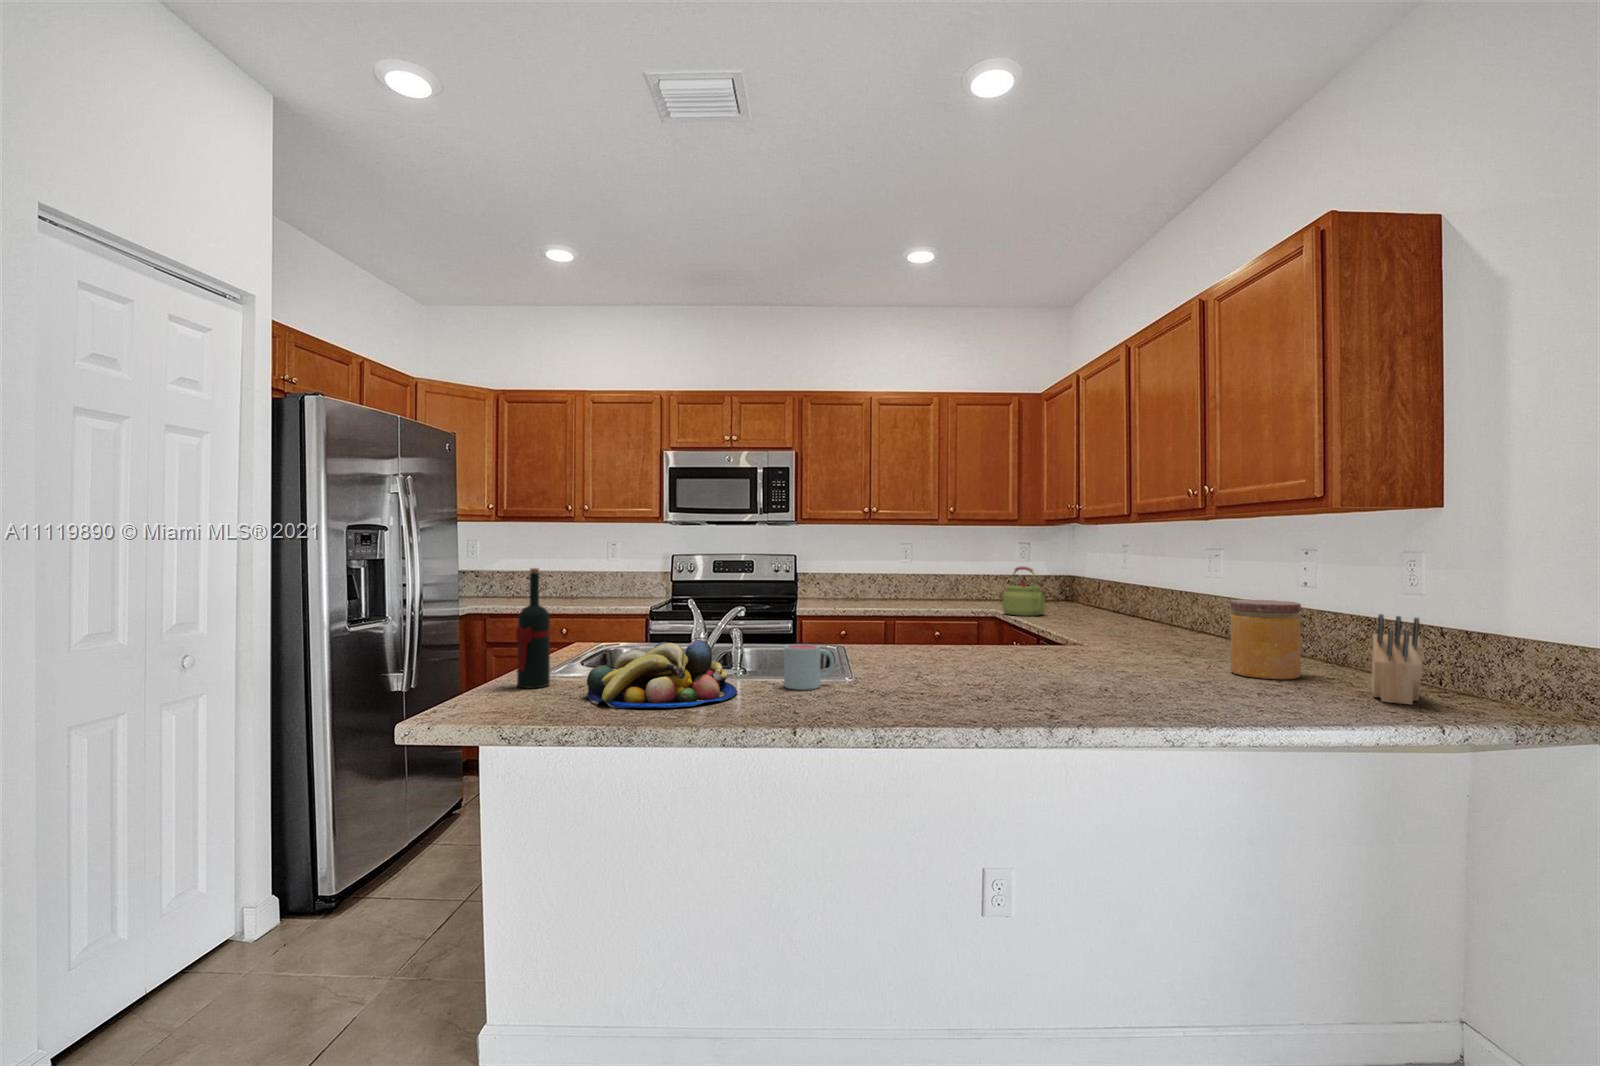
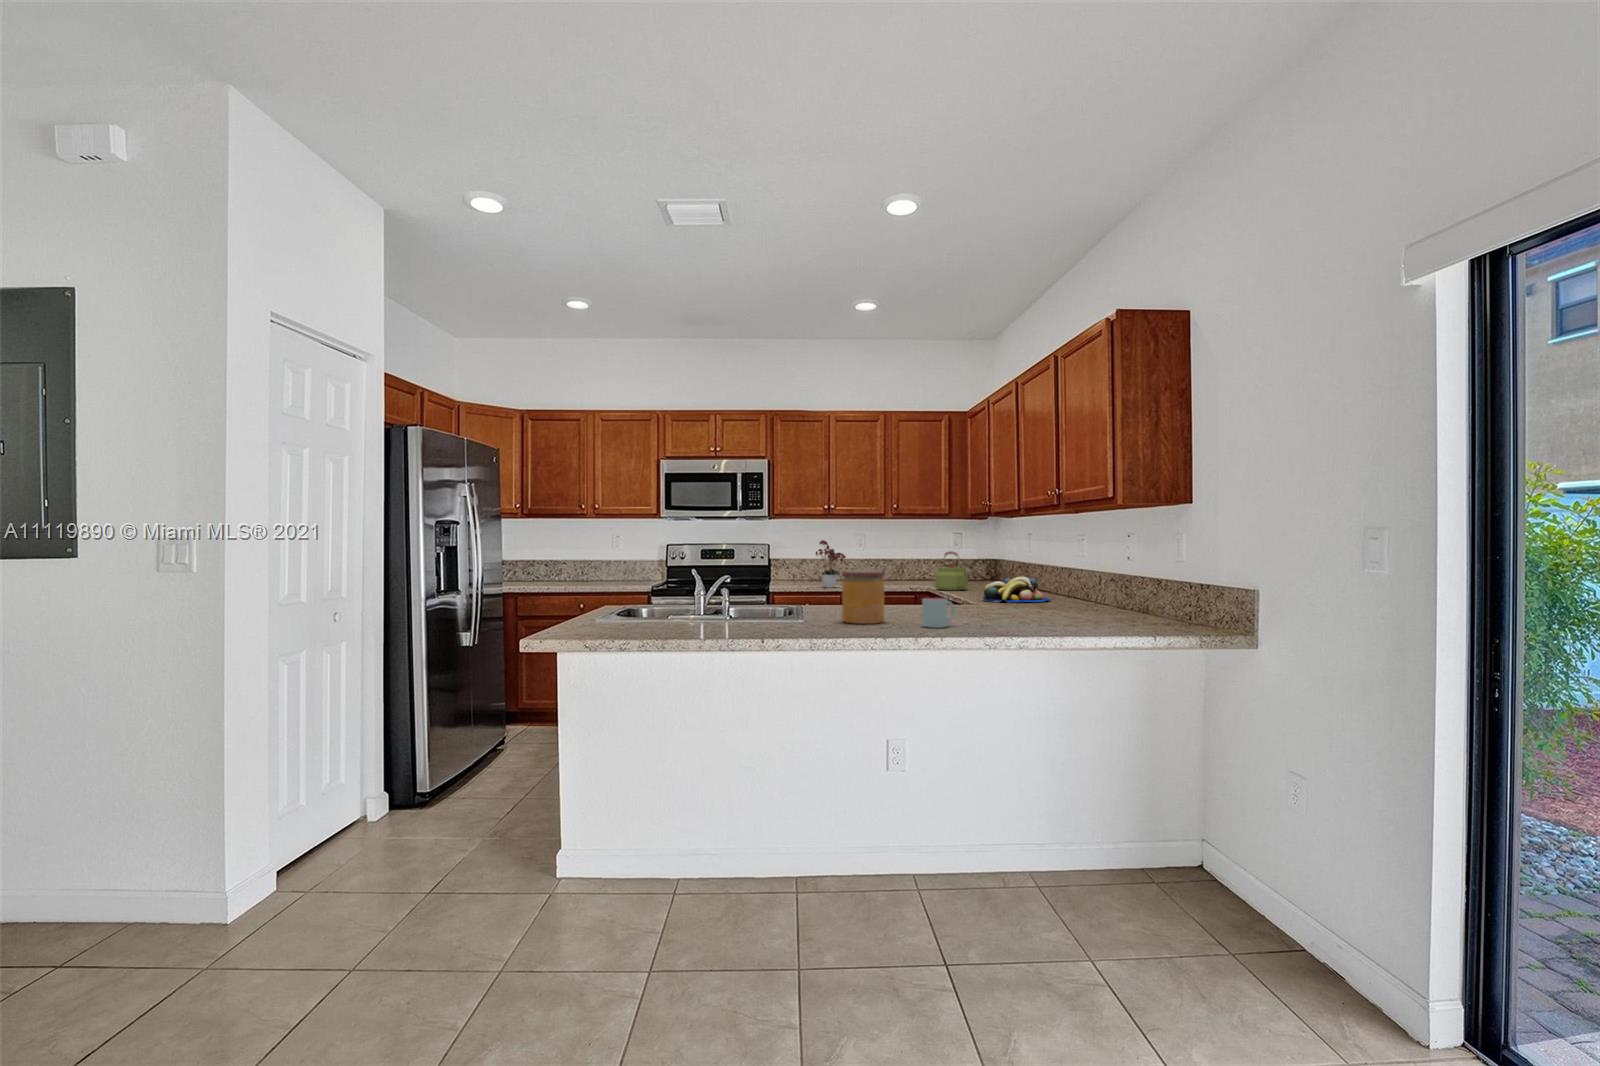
flower arrangement: none [850,548,892,609] -> present [816,540,846,588]
wine bottle: present [516,568,550,688] -> none [579,548,600,629]
jar: present [1230,600,1301,679] -> present [842,570,884,624]
knife block: present [1371,614,1422,705] -> none [1134,571,1168,628]
fruit bowl: present [585,640,737,708] -> present [983,577,1051,603]
mug: present [784,644,834,690] -> present [922,598,955,628]

